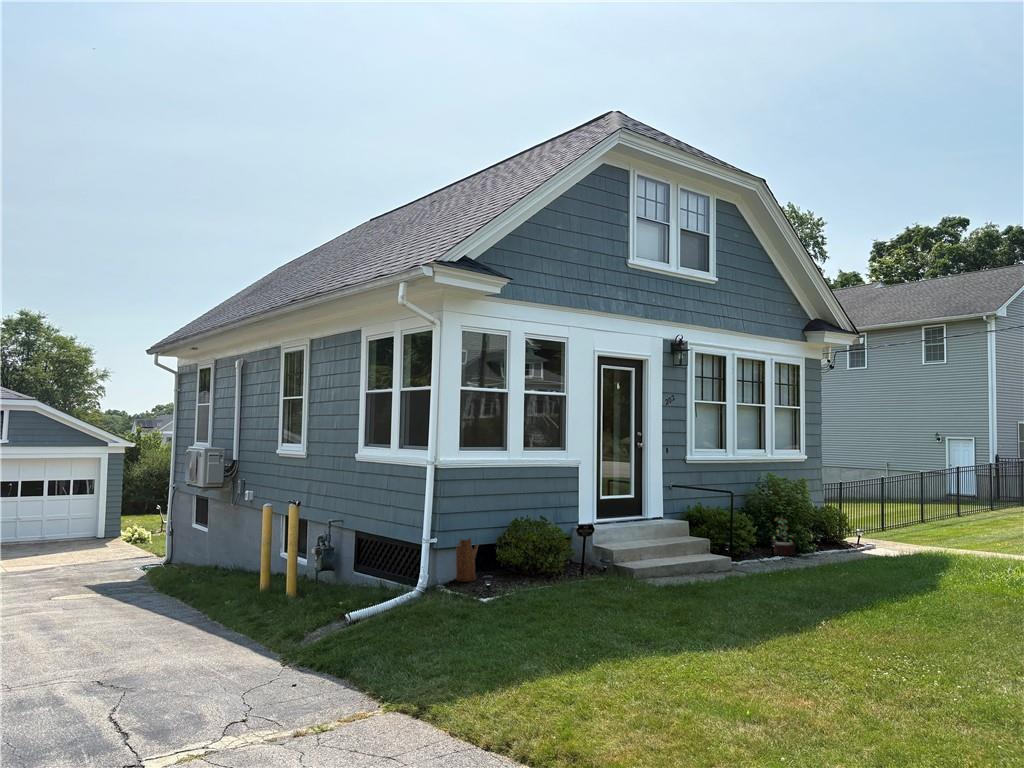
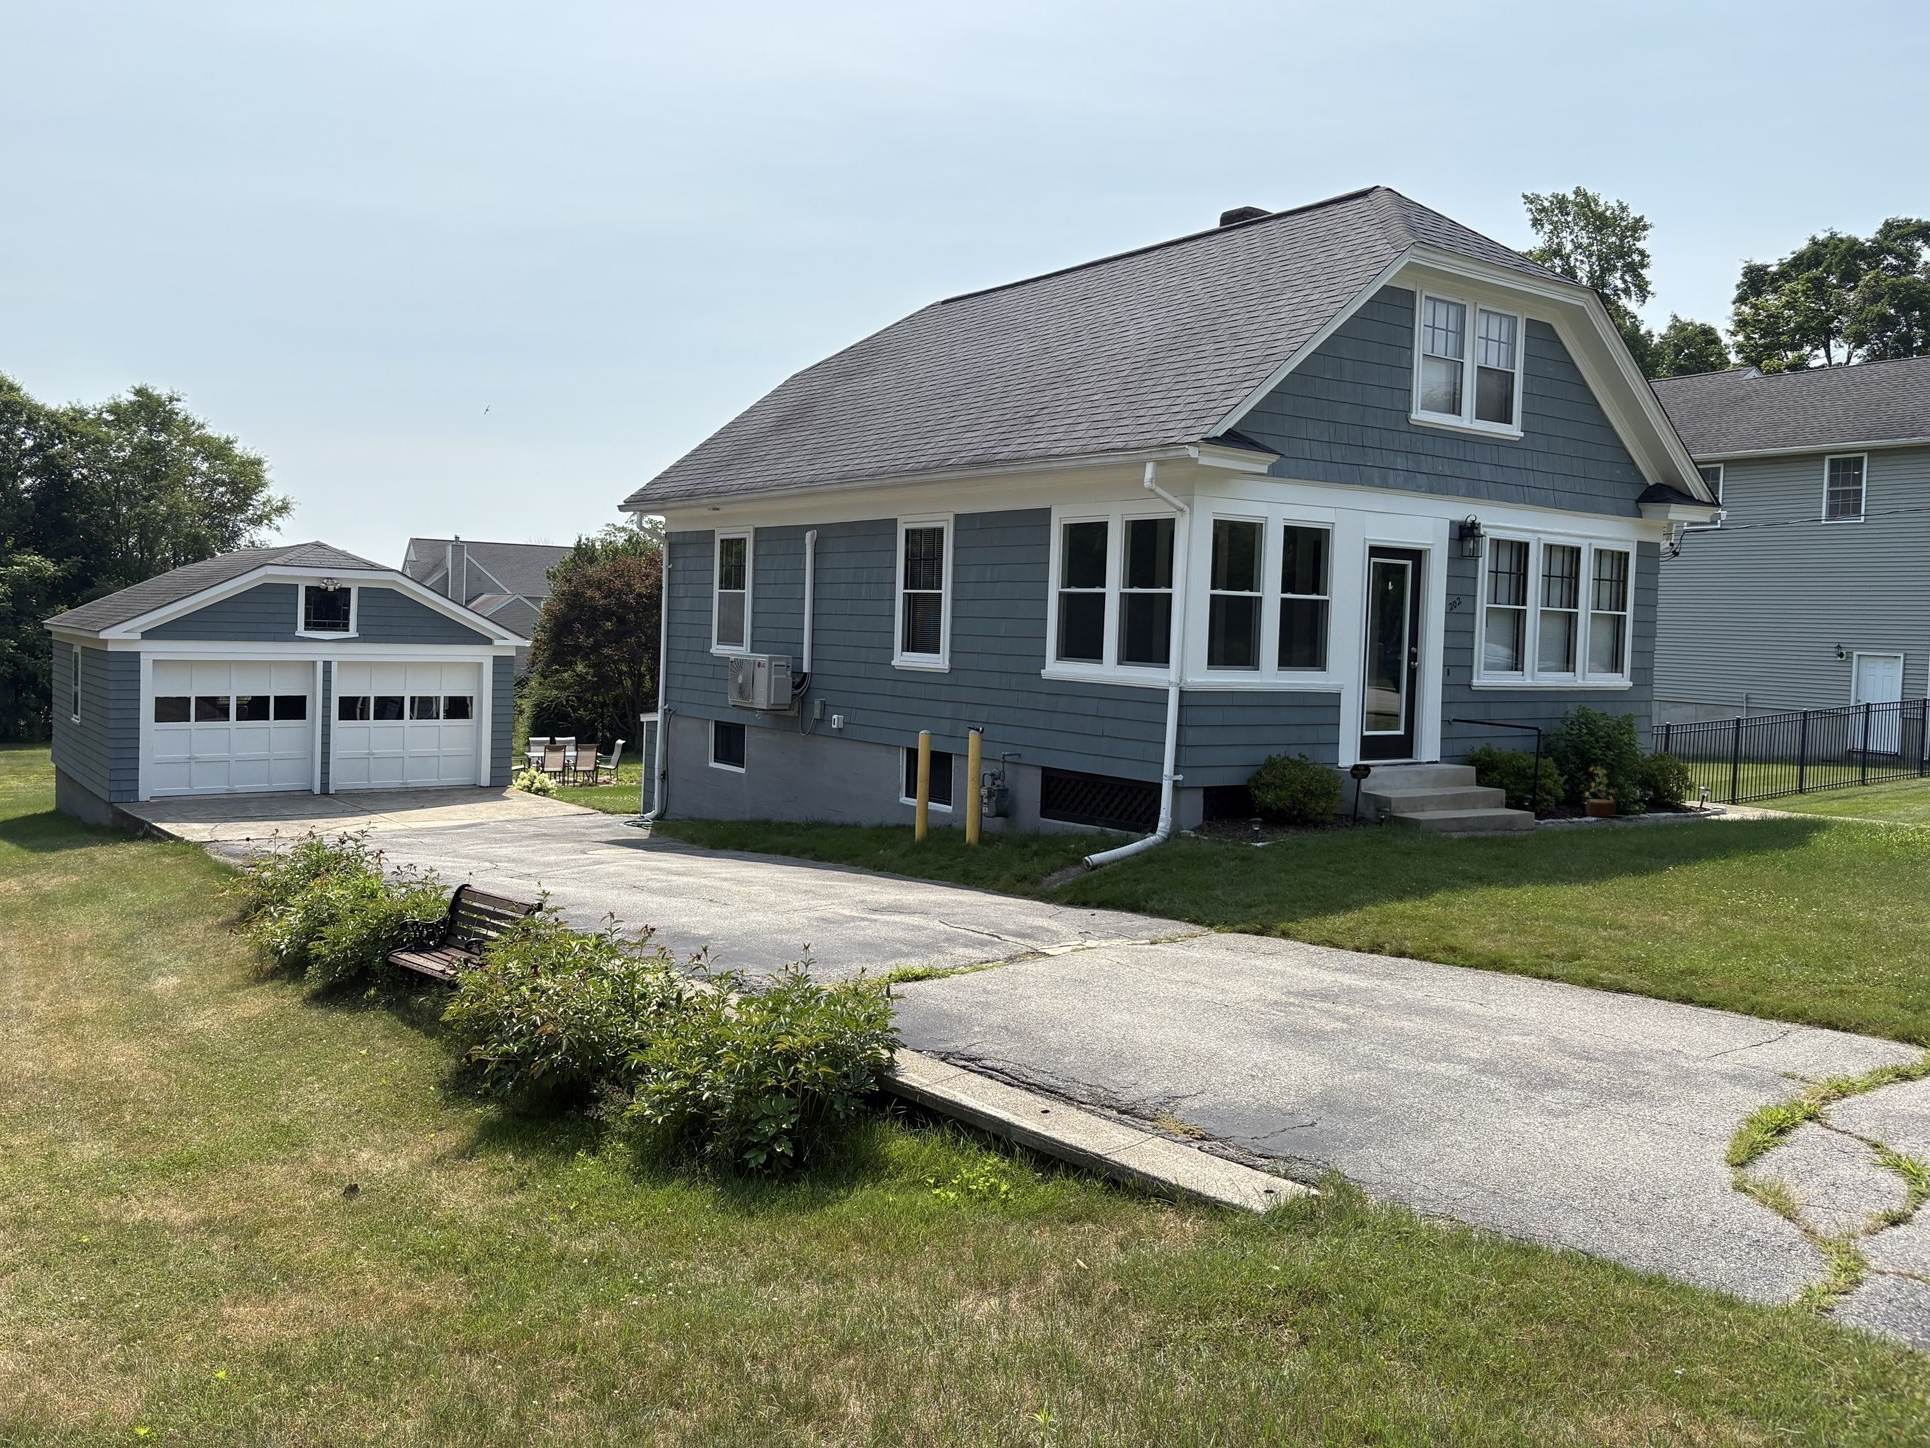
watering can: present [456,538,478,582] -> none [1206,777,1233,831]

